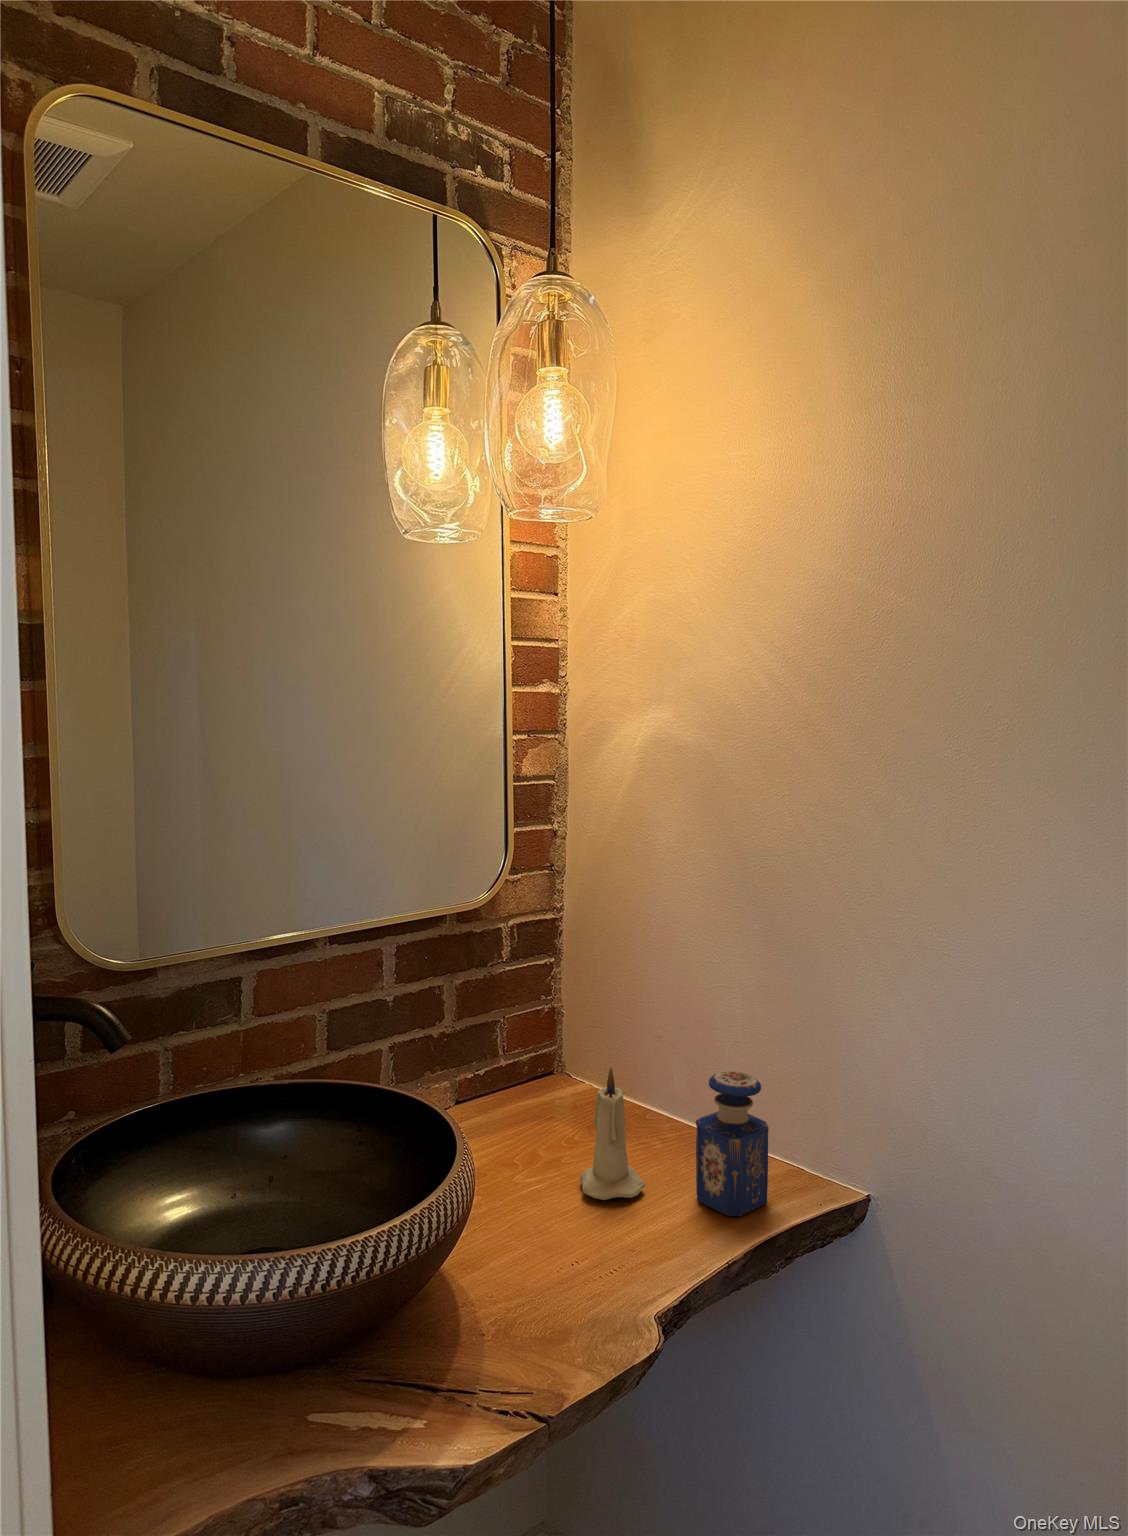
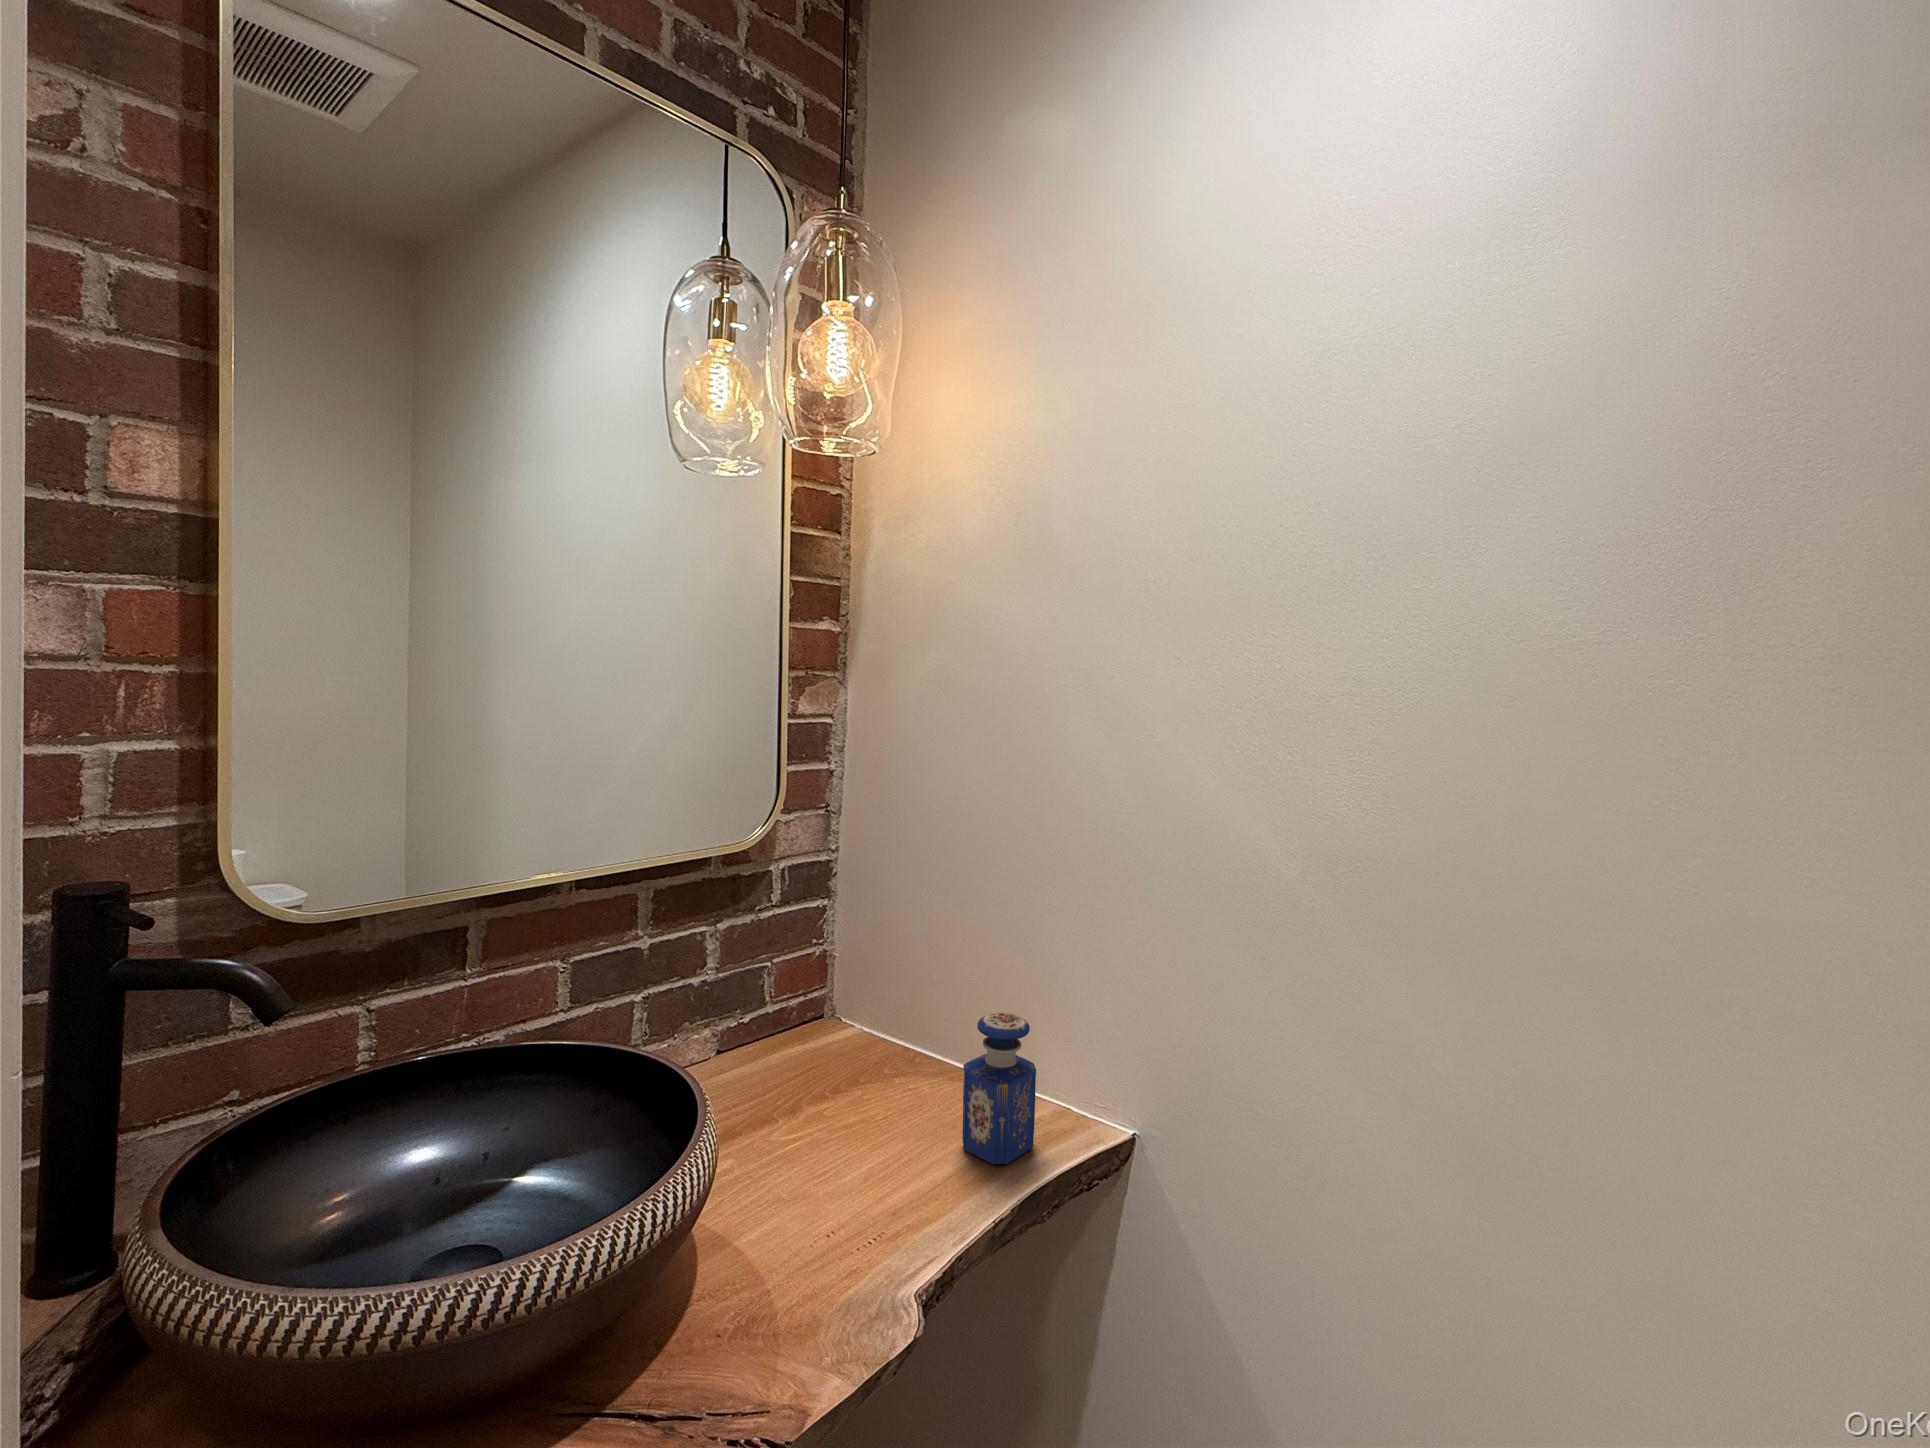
candle: present [580,1067,645,1200] -> none [842,1012,910,1154]

